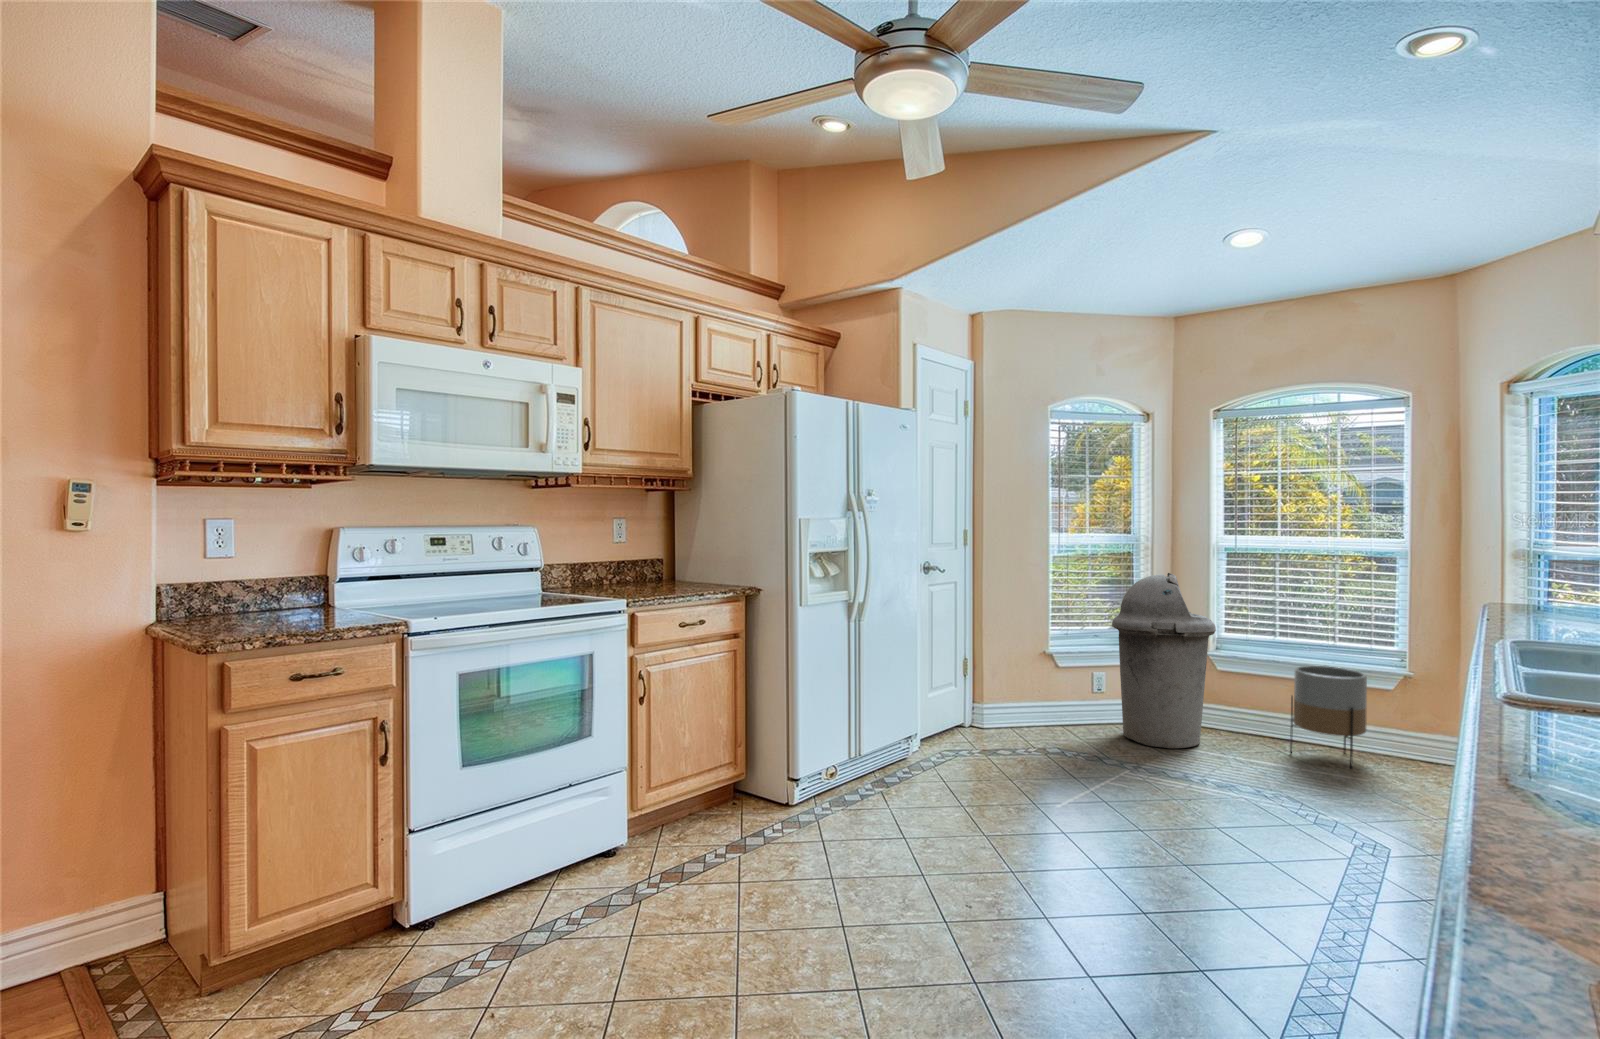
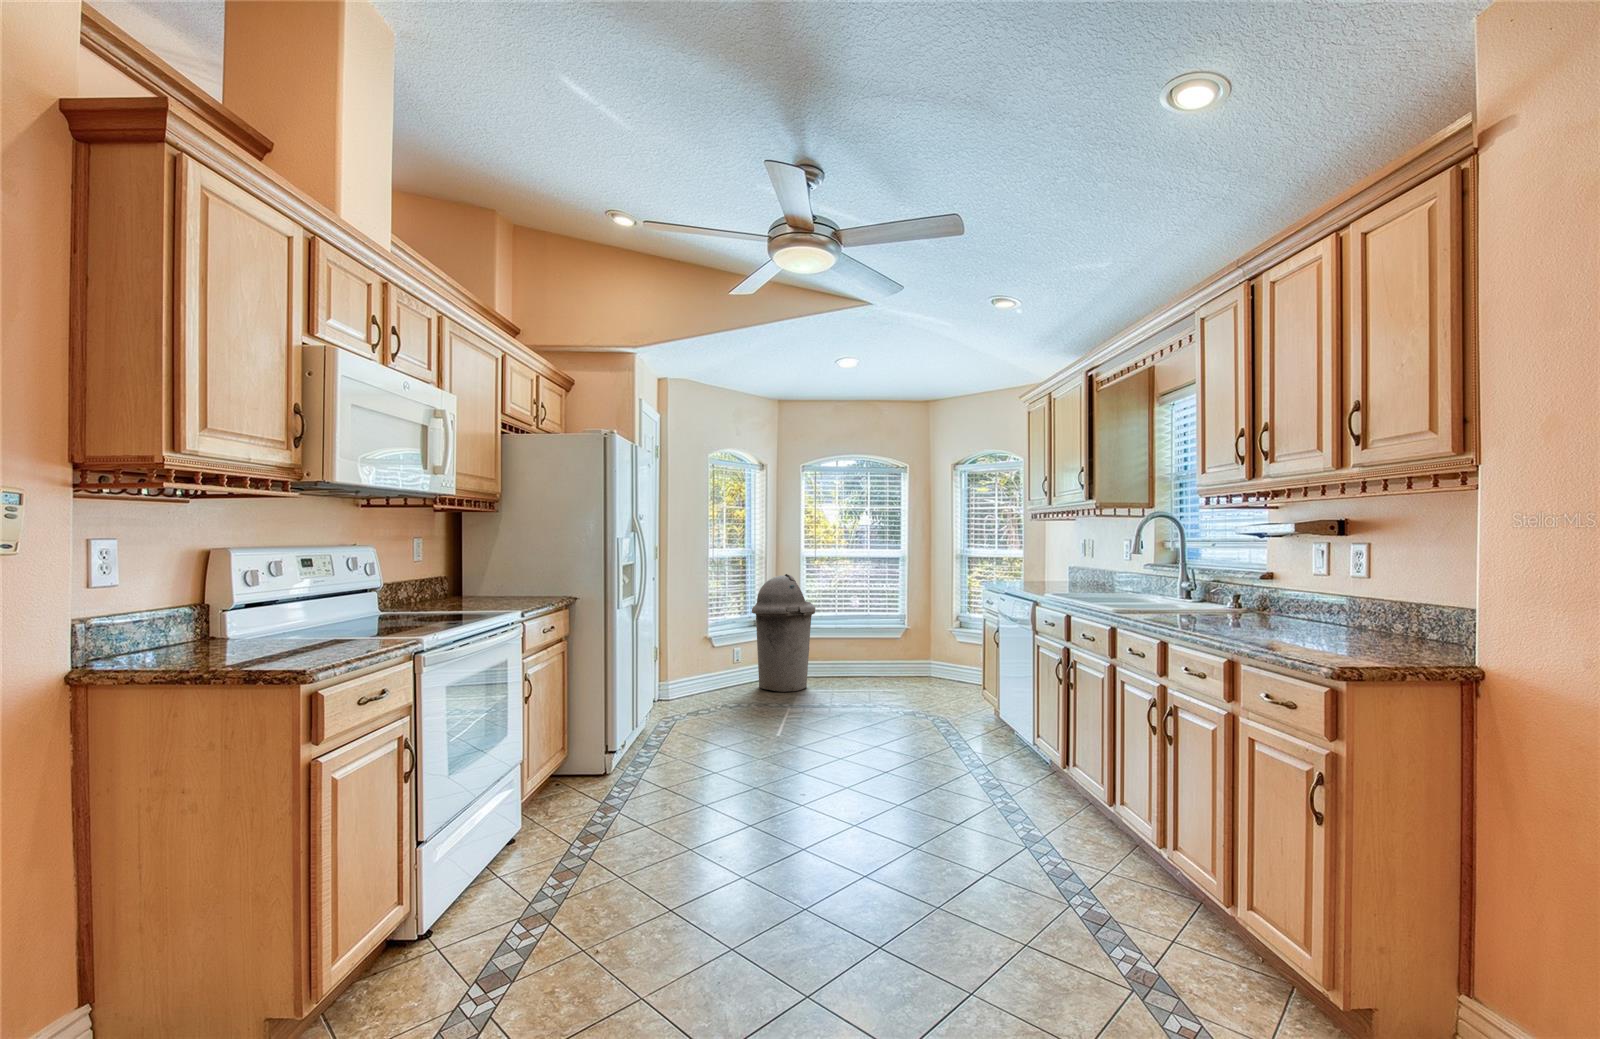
planter: present [1290,666,1367,768] -> none [854,627,892,685]

